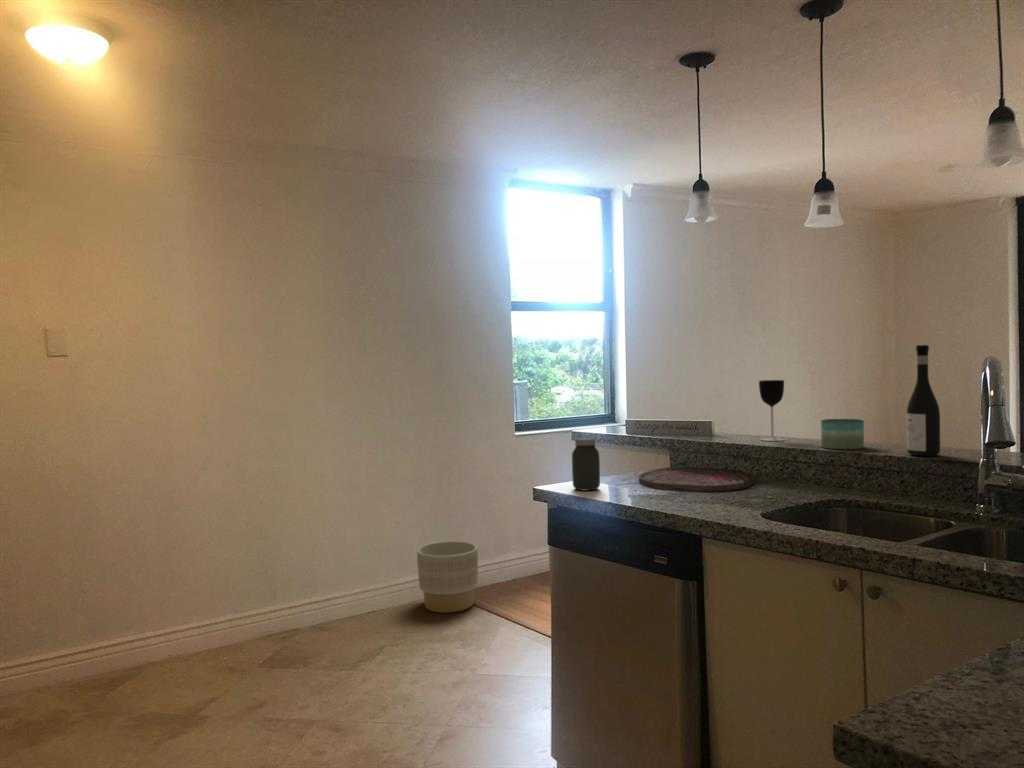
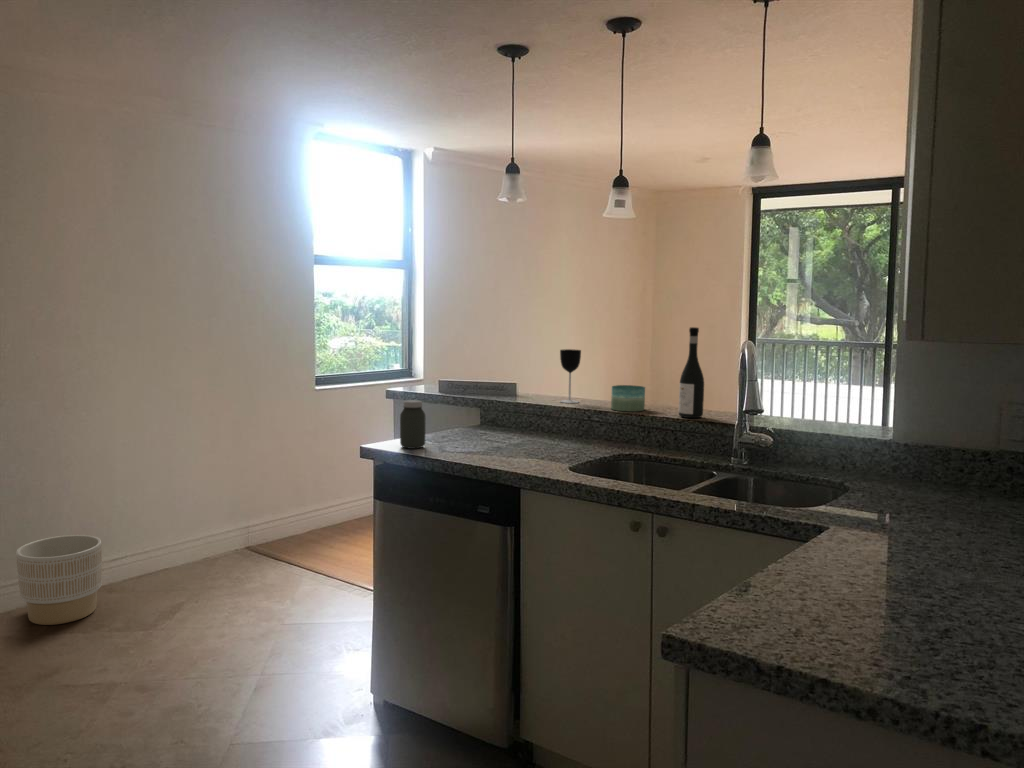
cutting board: present [639,468,754,492] -> none [457,427,556,449]
planter: present [417,541,478,613] -> present [16,535,102,625]

